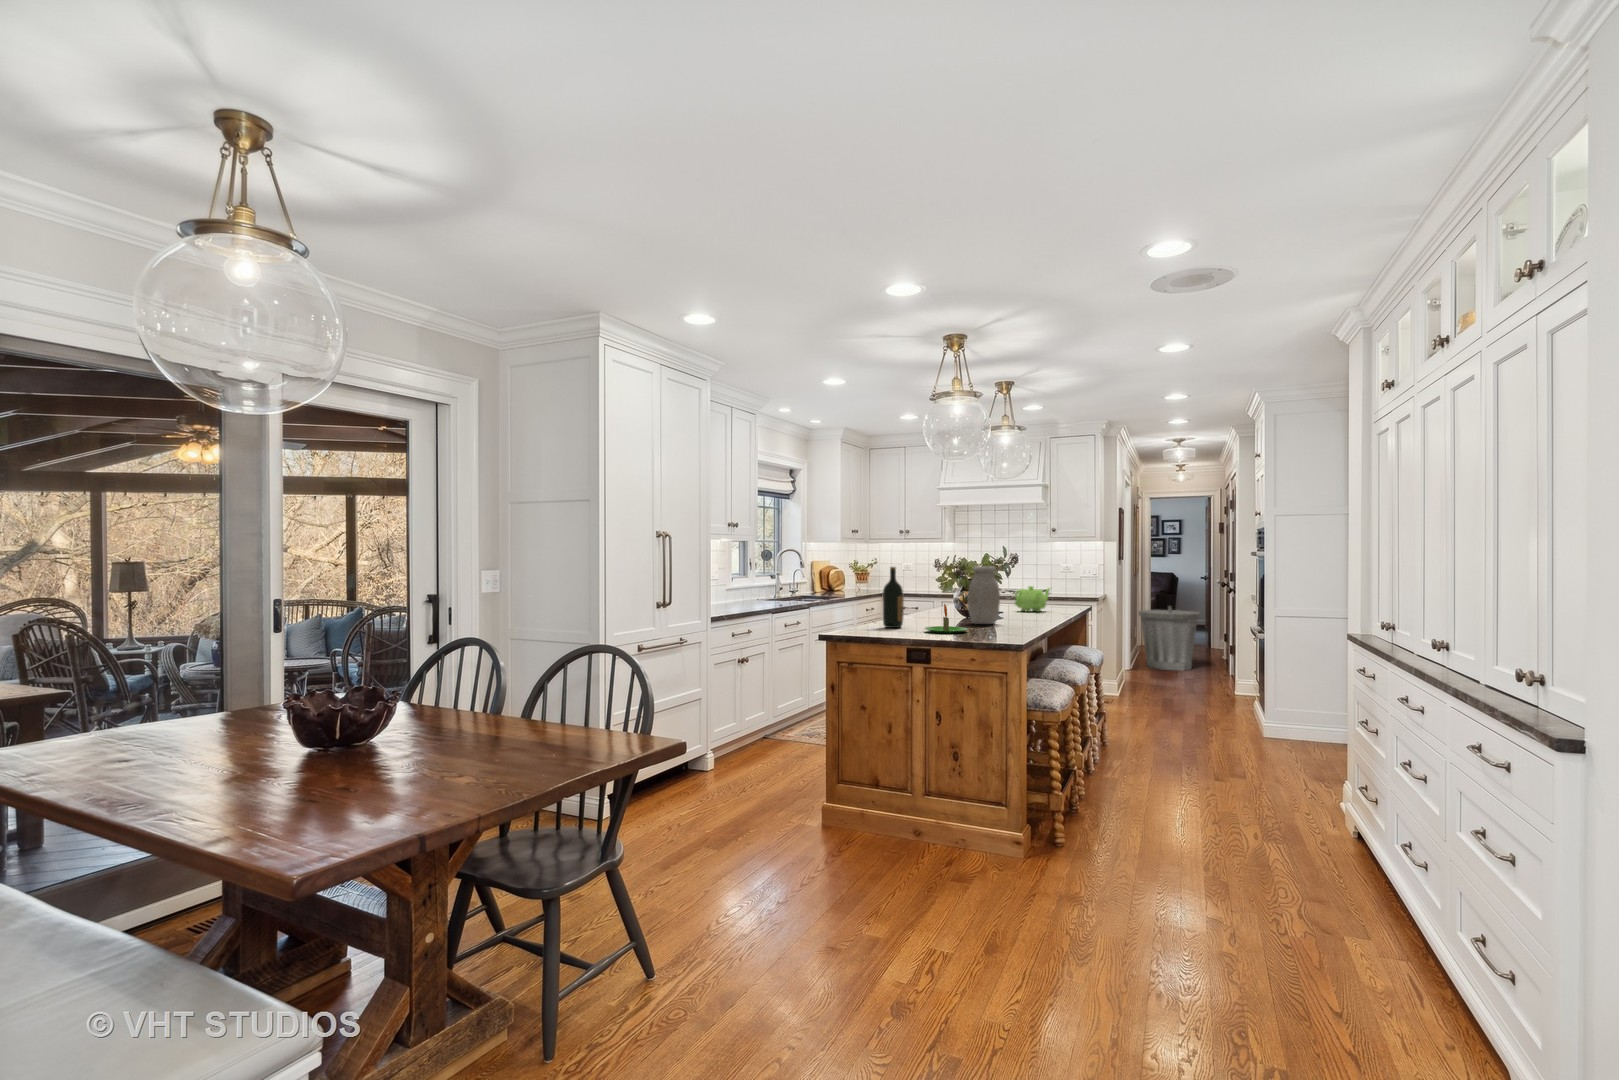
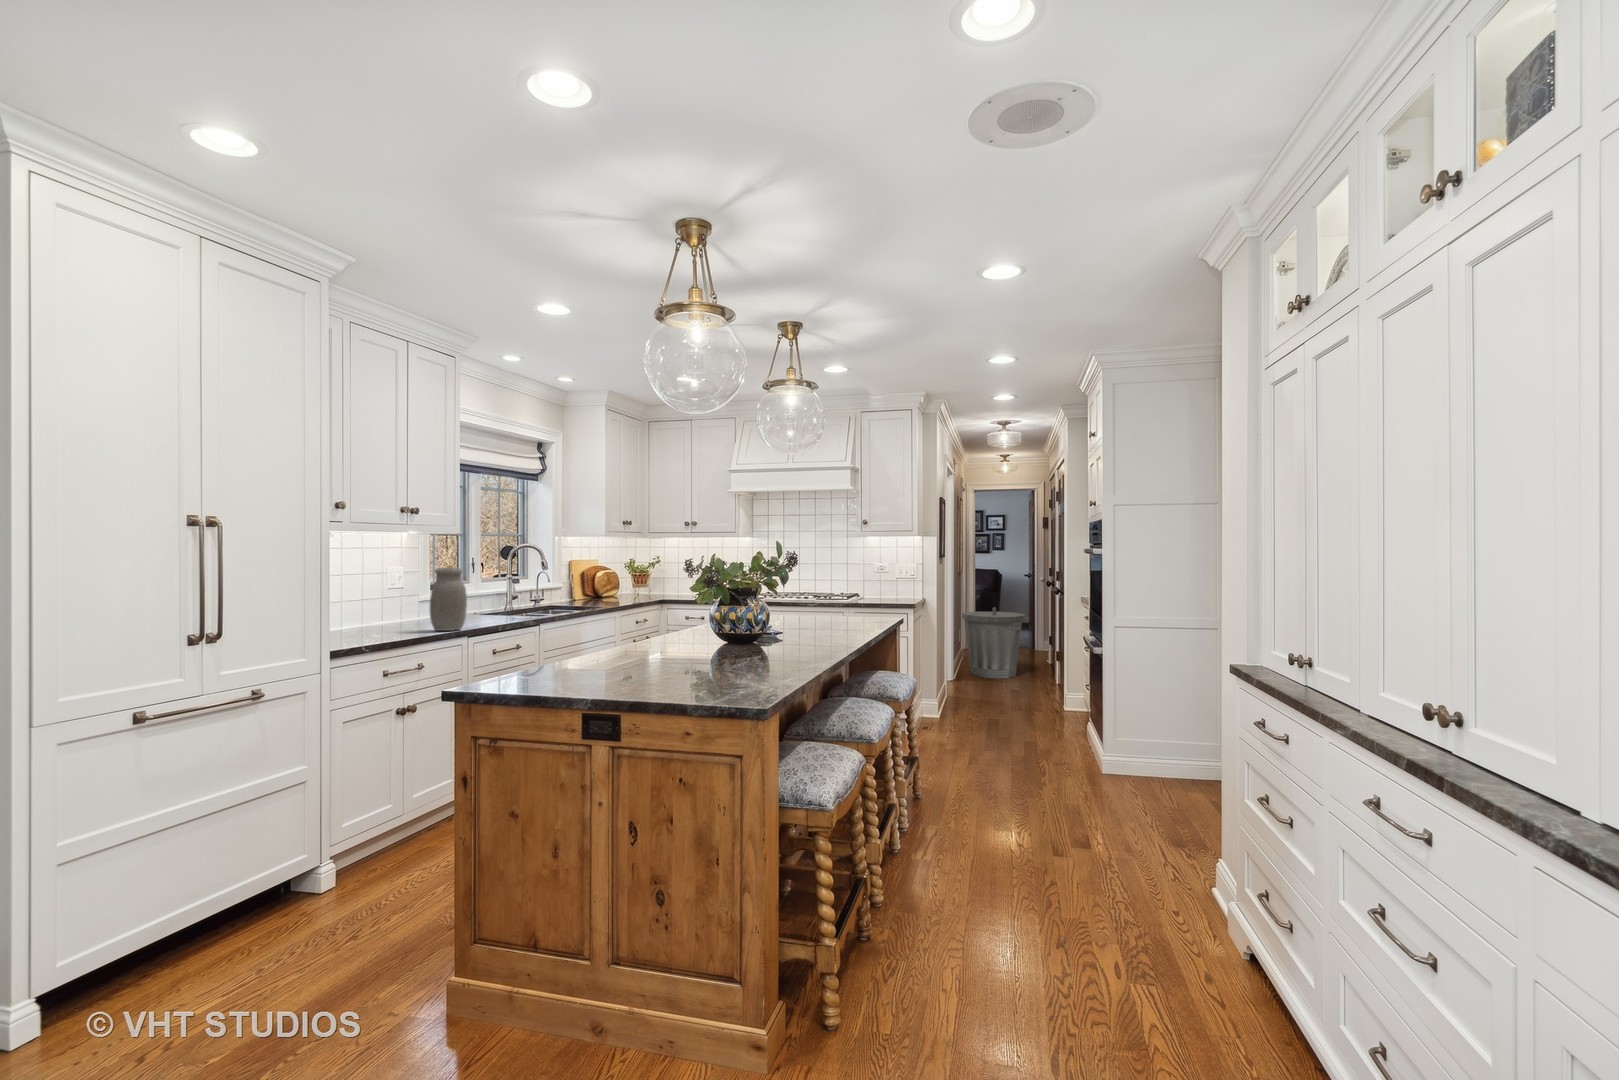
jar: present [968,566,1000,624] -> present [430,568,467,631]
wine bottle: present [883,567,904,628] -> none [570,573,605,673]
teapot: present [1015,586,1050,612] -> none [802,595,852,630]
candle: present [924,604,968,633] -> none [624,634,696,684]

